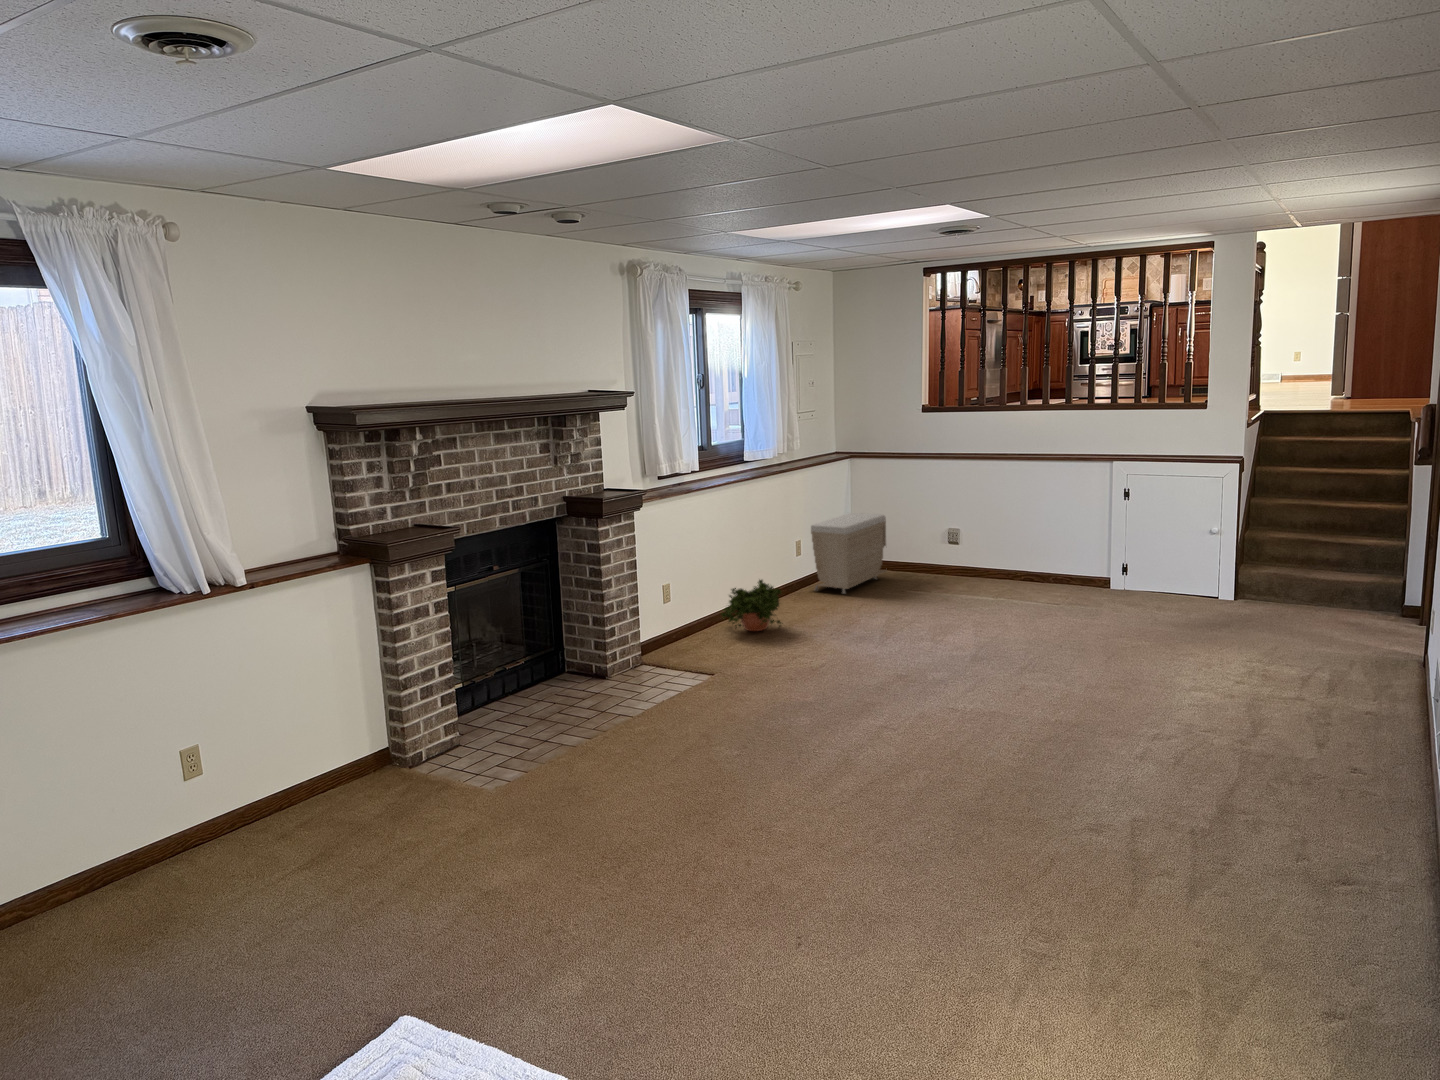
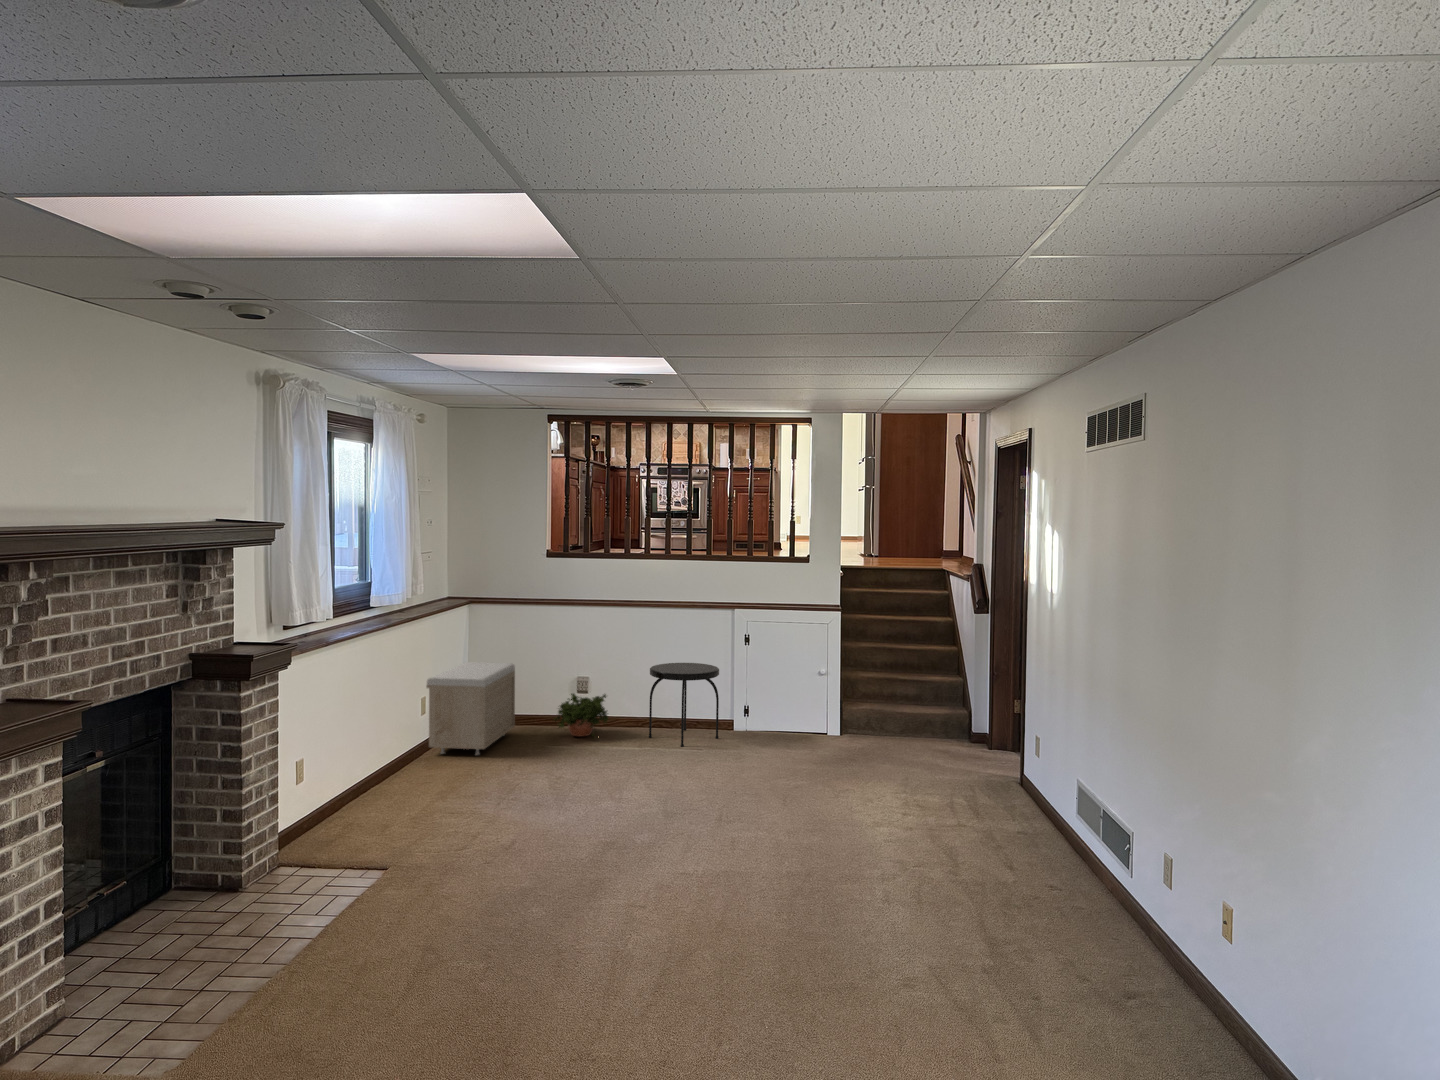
side table: none [1011,518,1088,602] -> present [649,663,719,747]
potted plant: present [721,580,781,631] -> present [554,693,608,736]

